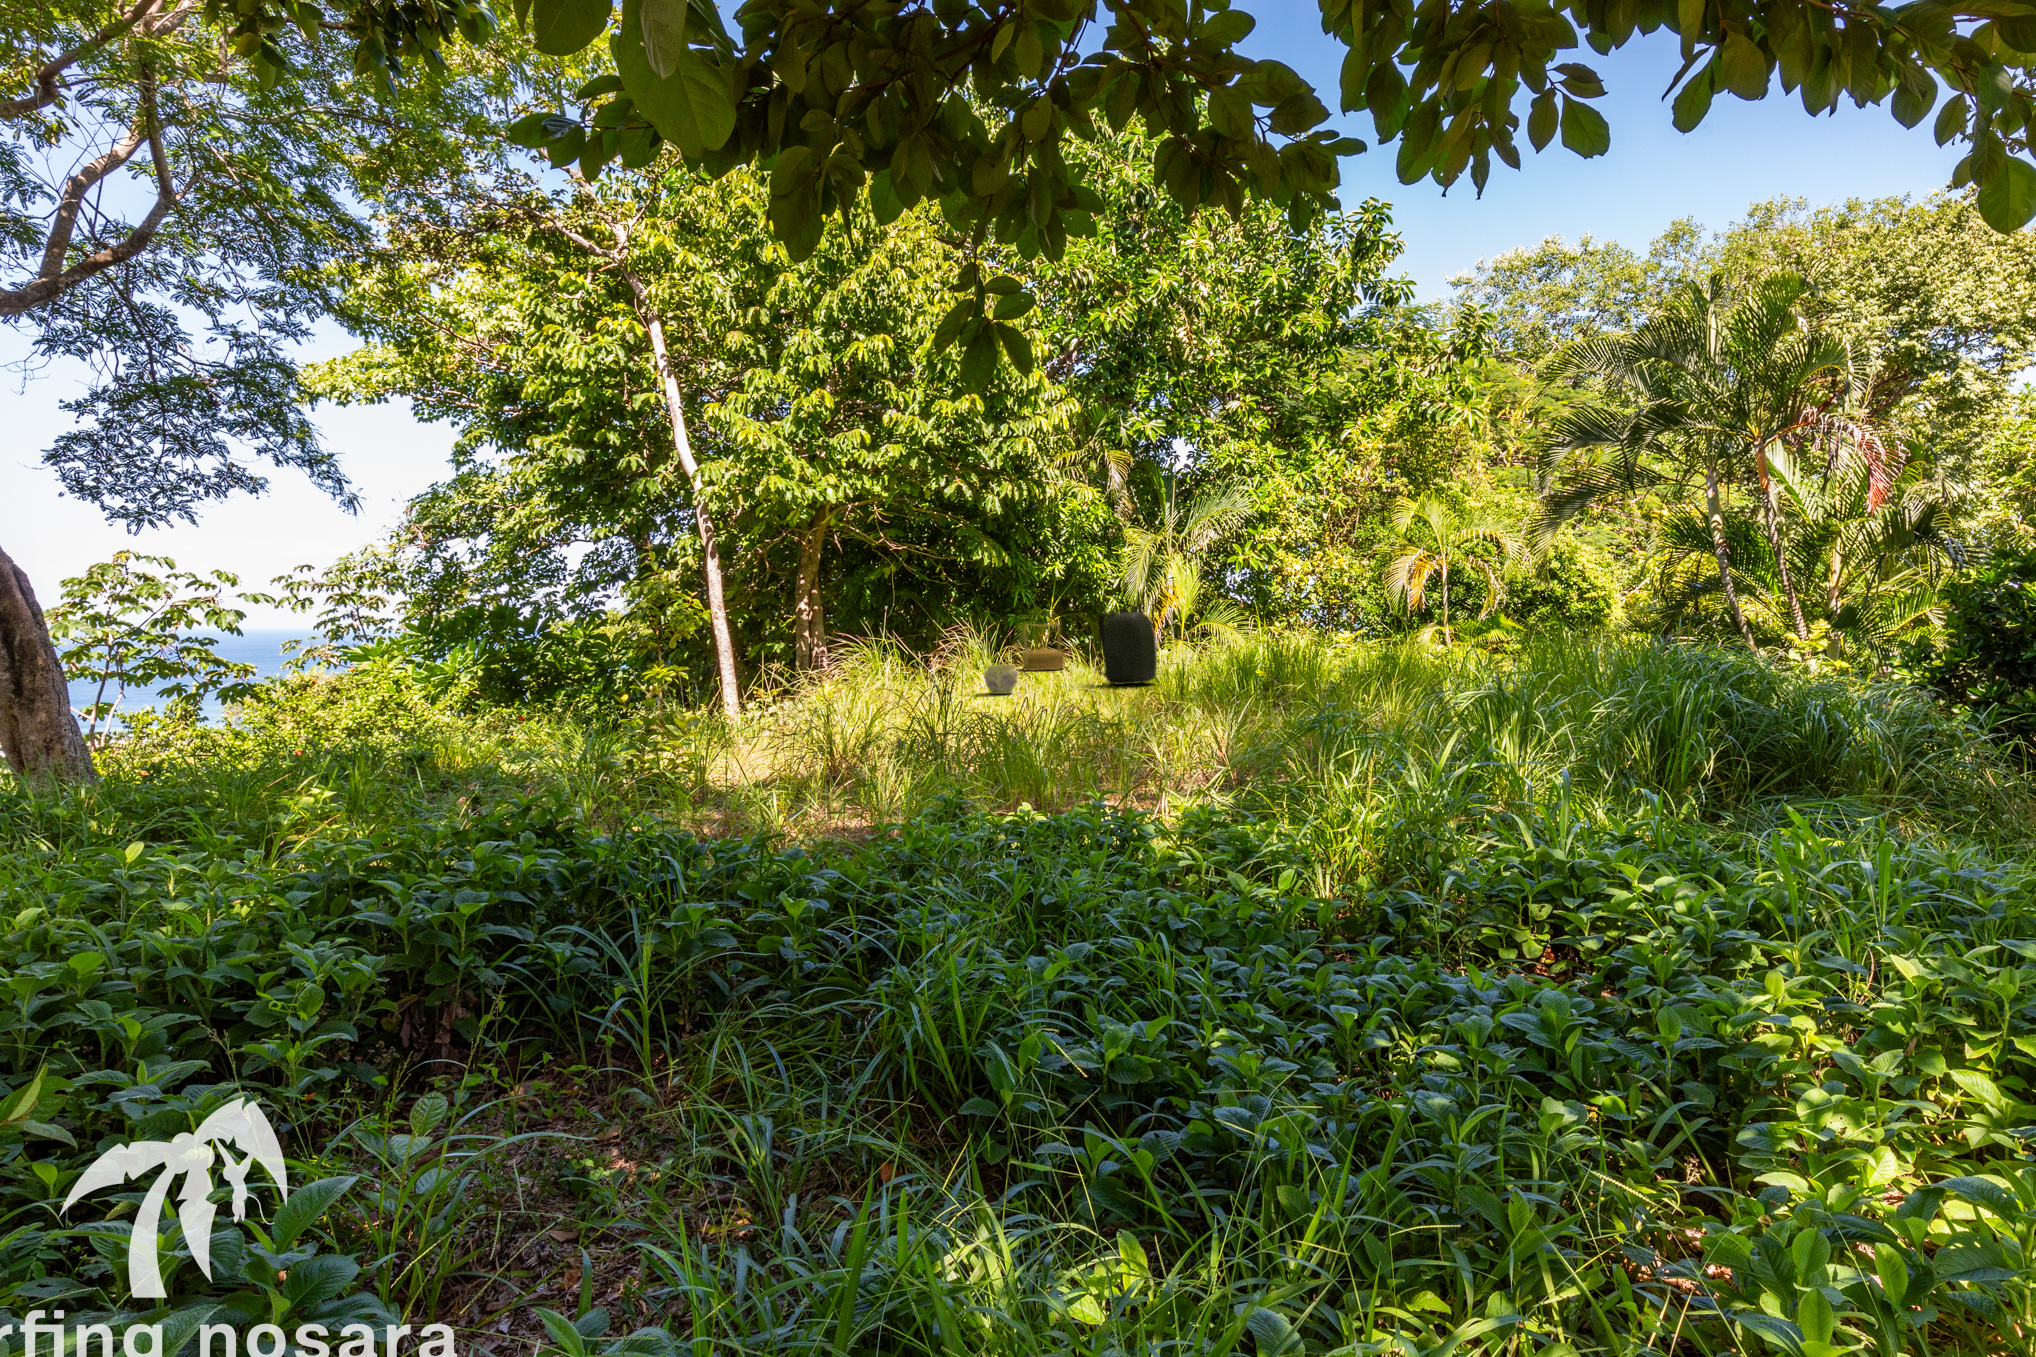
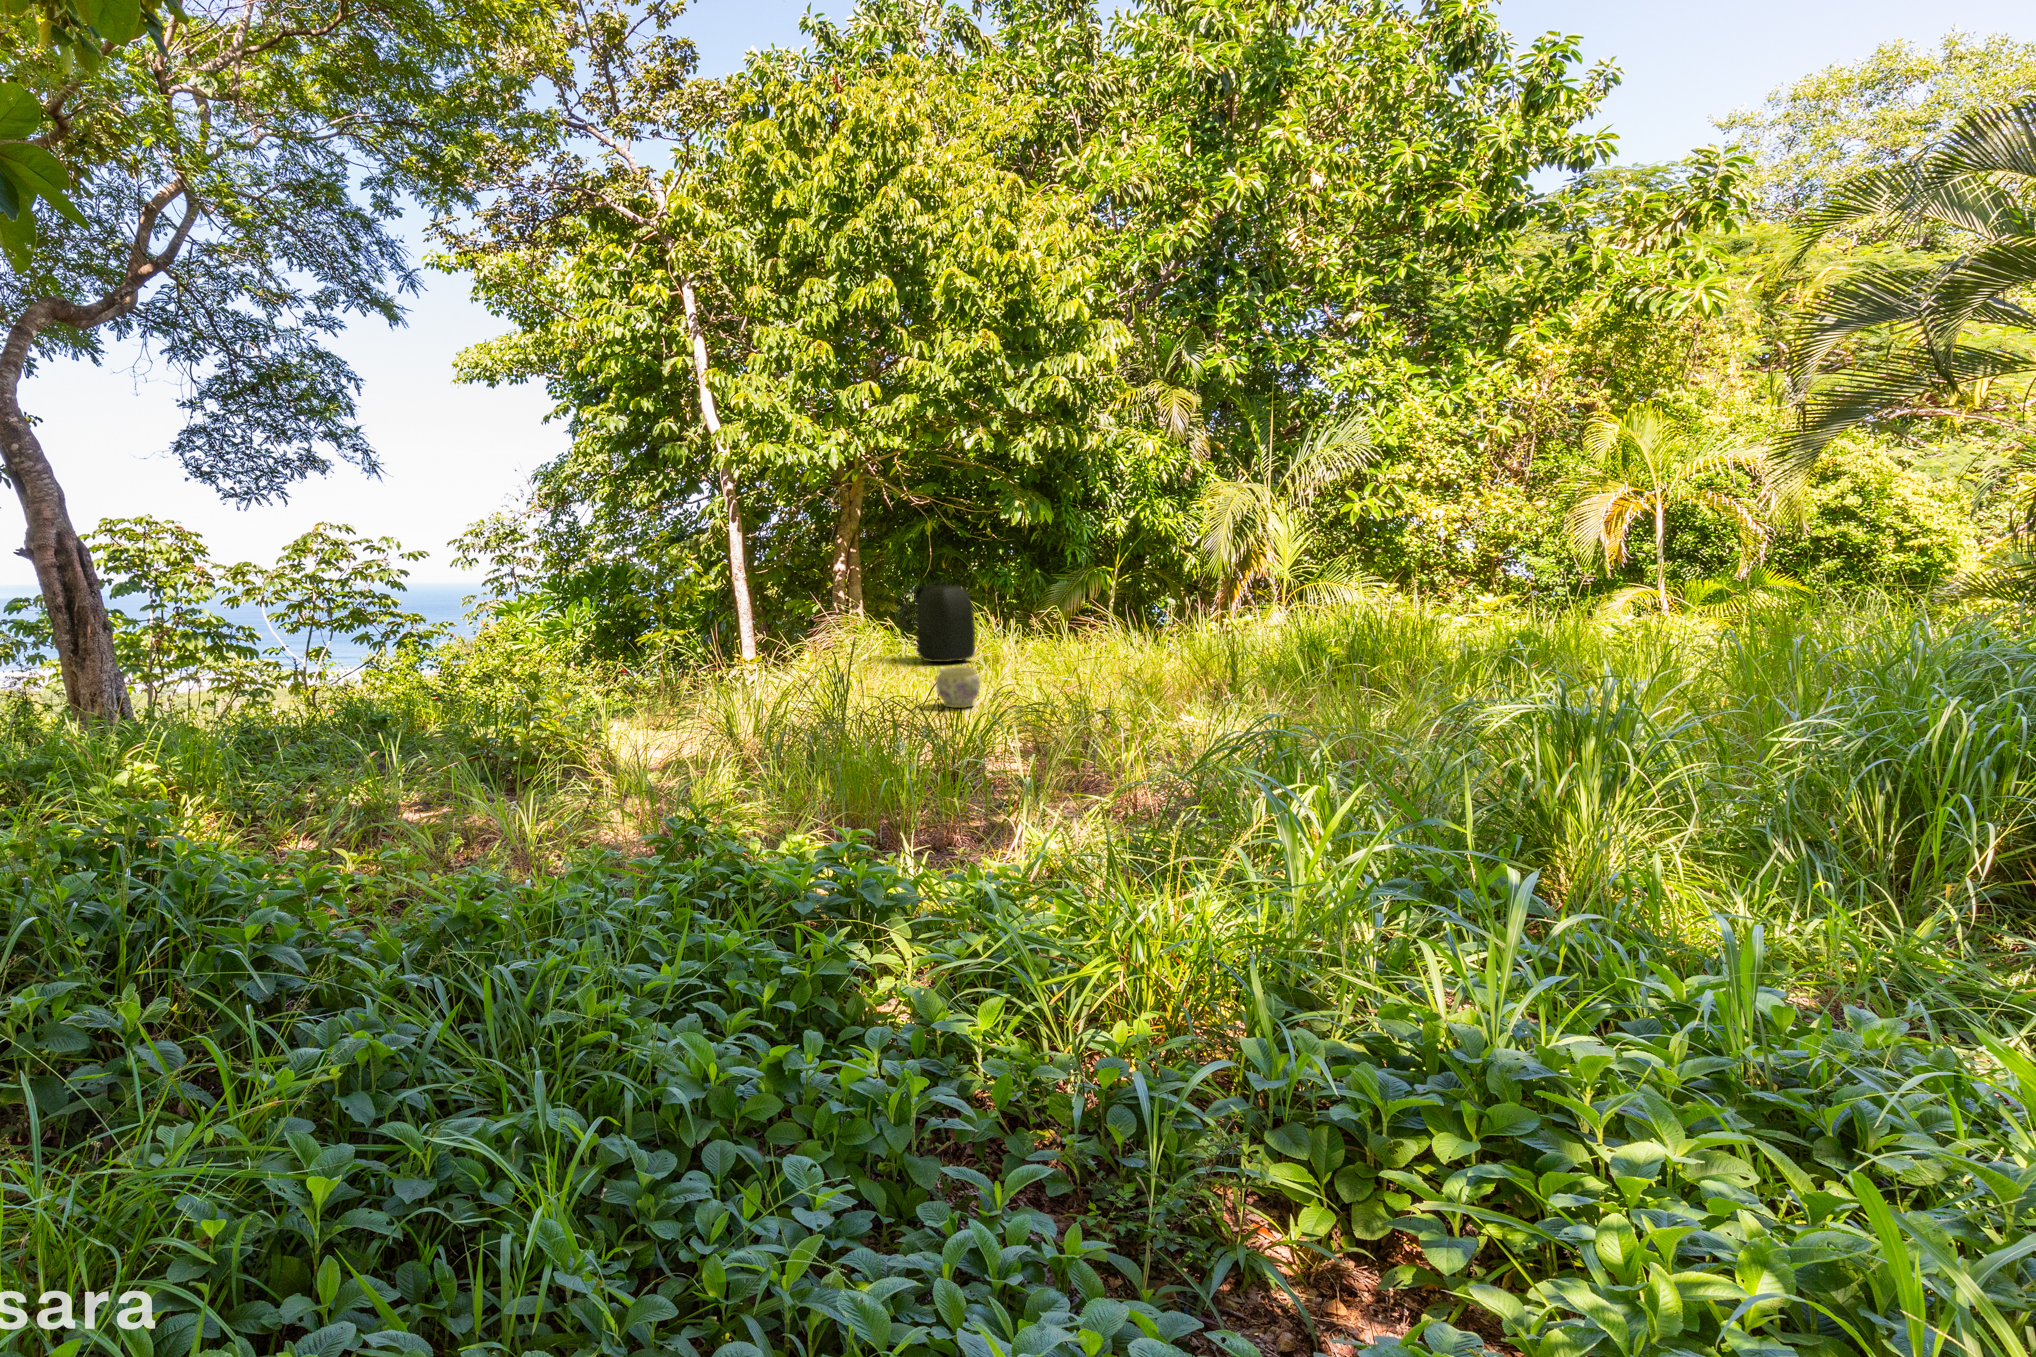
backpack: present [1098,609,1157,685] -> present [916,581,975,662]
basket: present [1022,624,1064,671] -> none [1028,599,1082,658]

